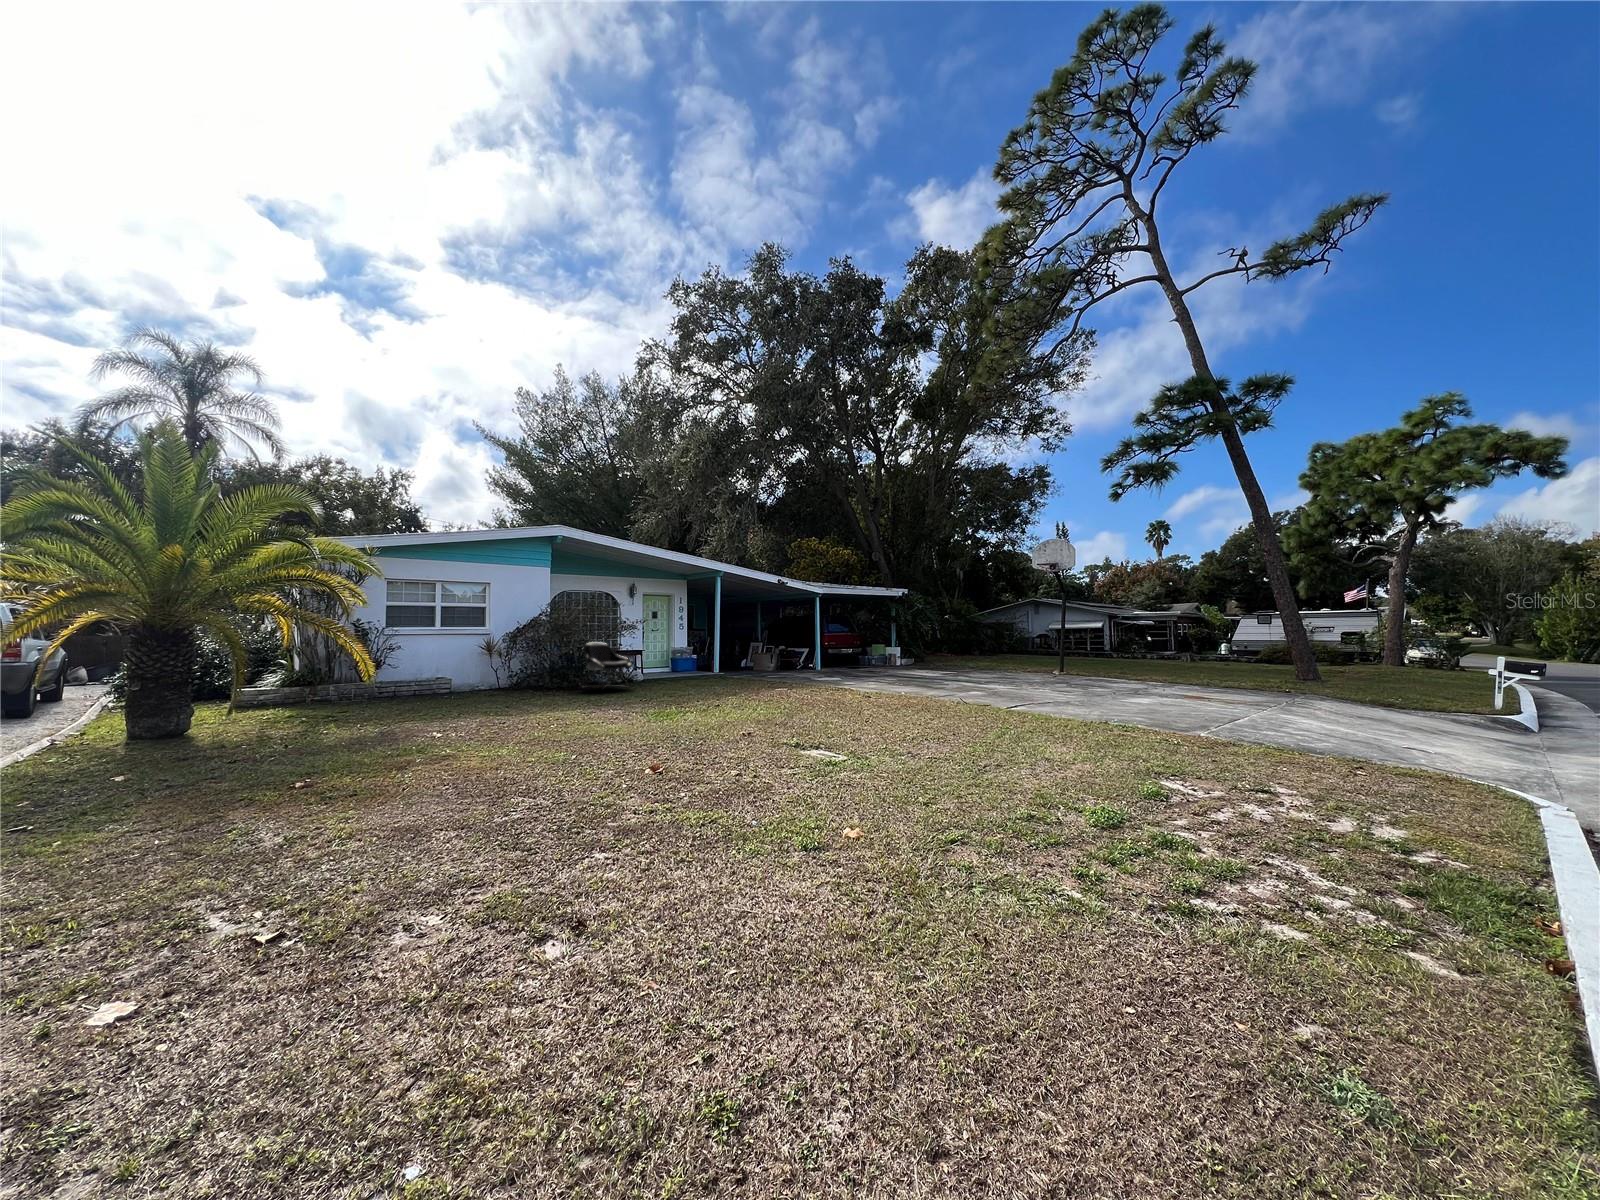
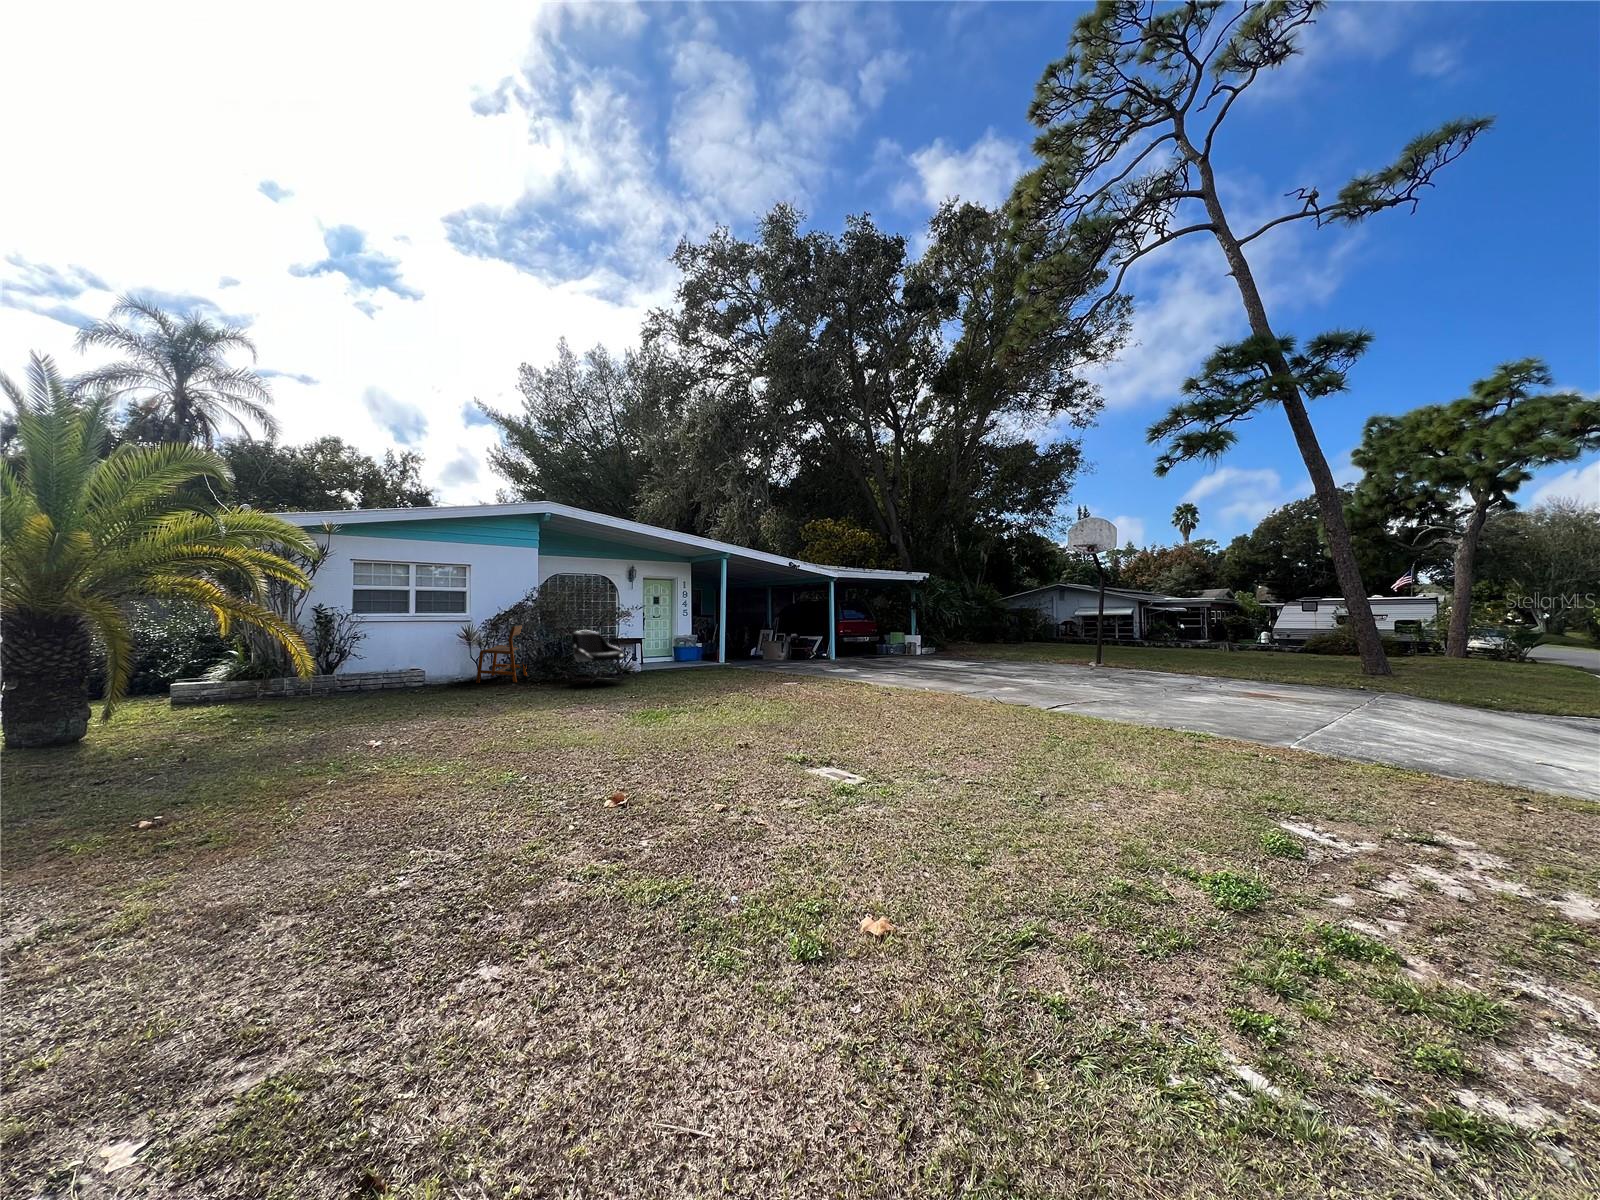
bench: none [498,636,541,690] -> present [476,625,527,683]

